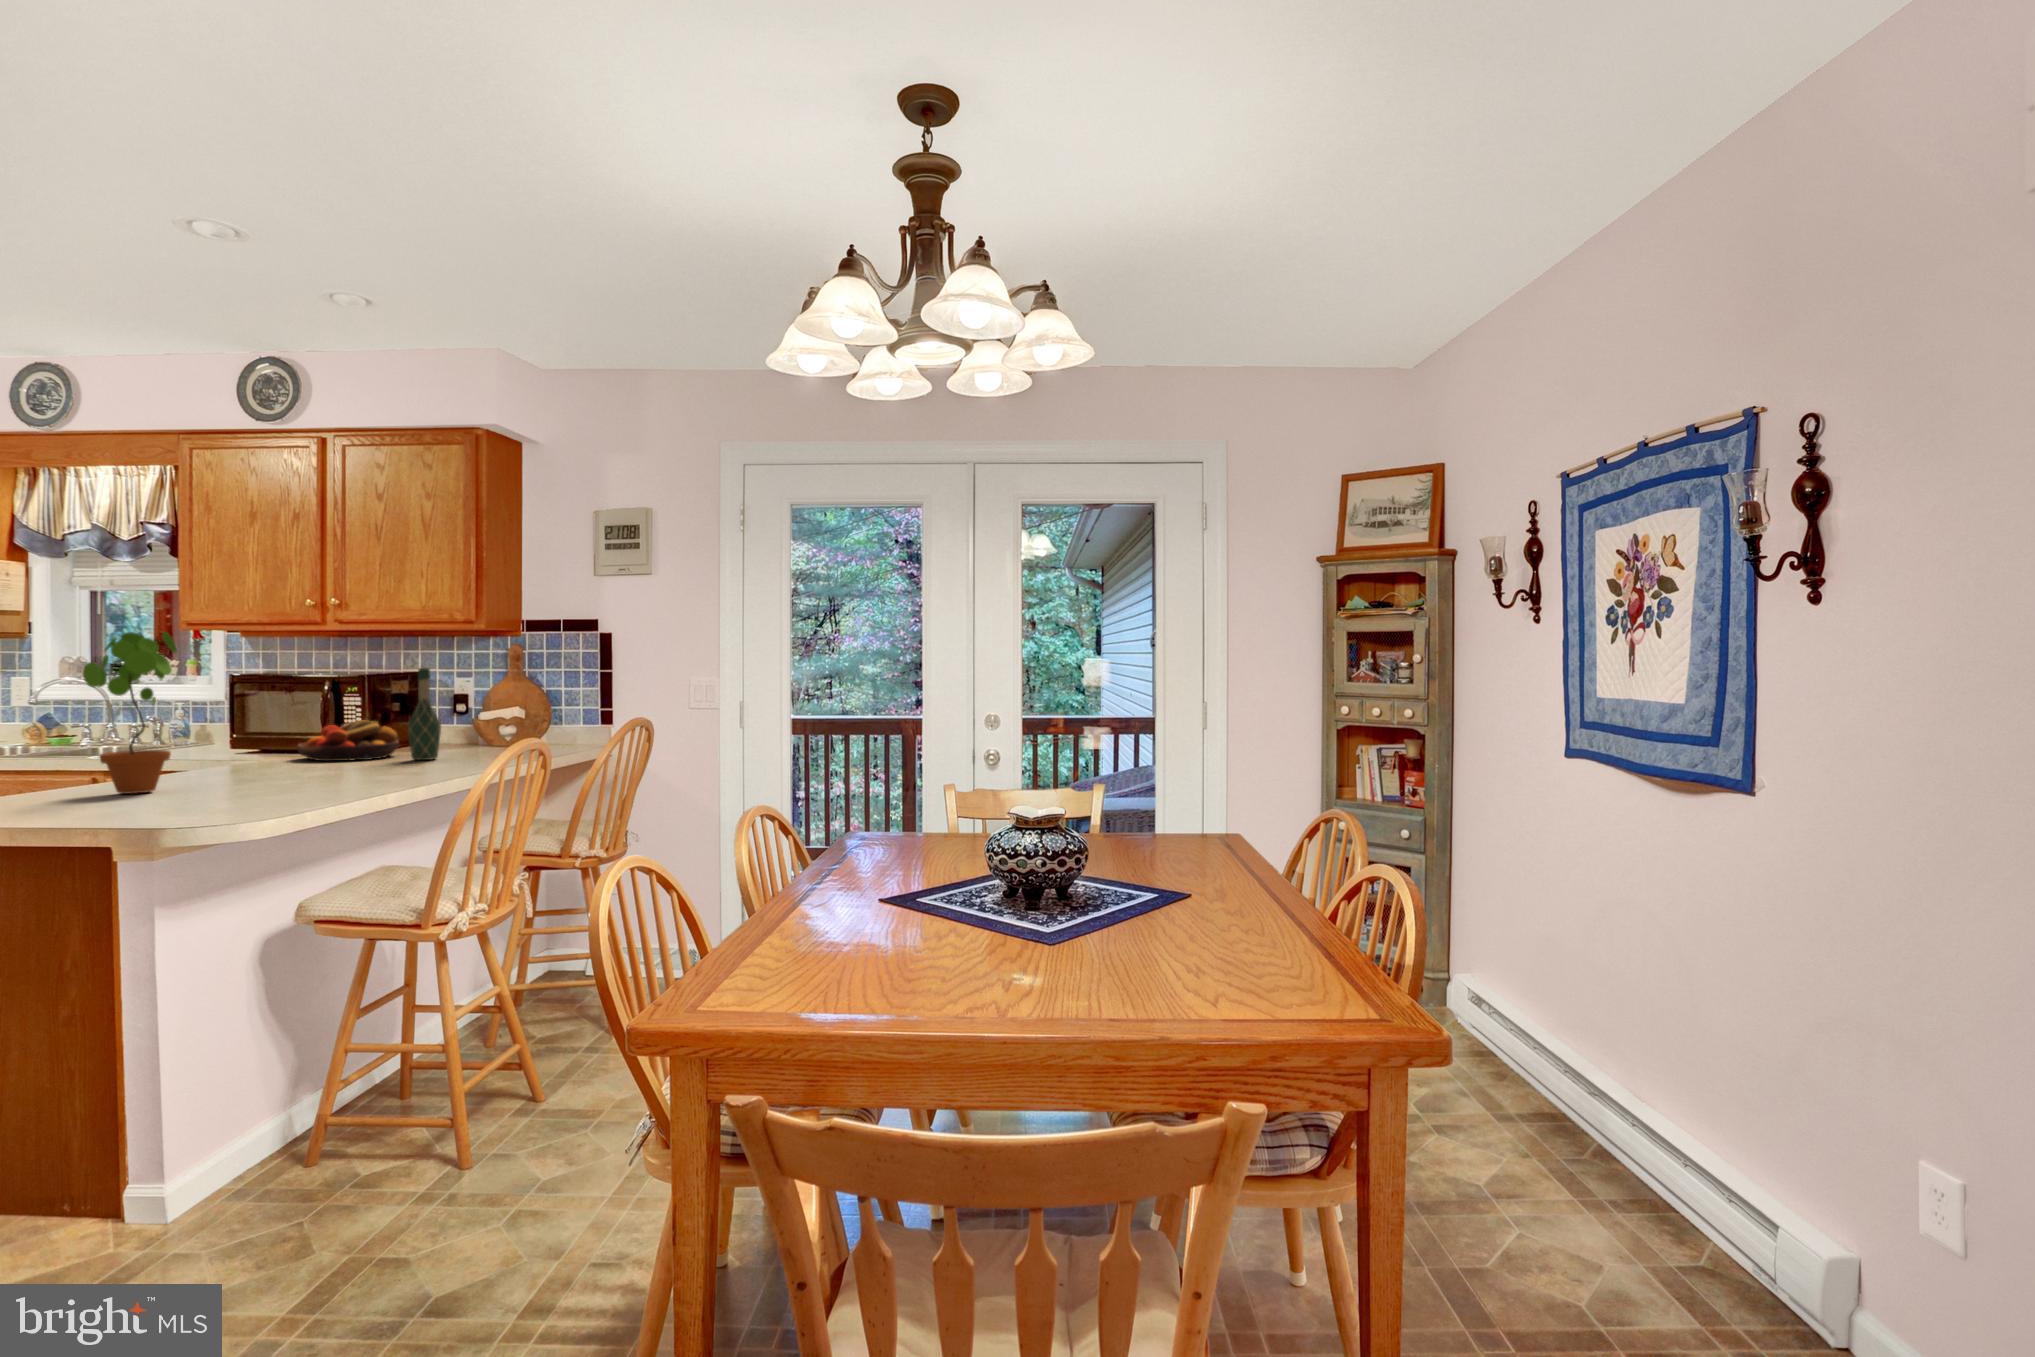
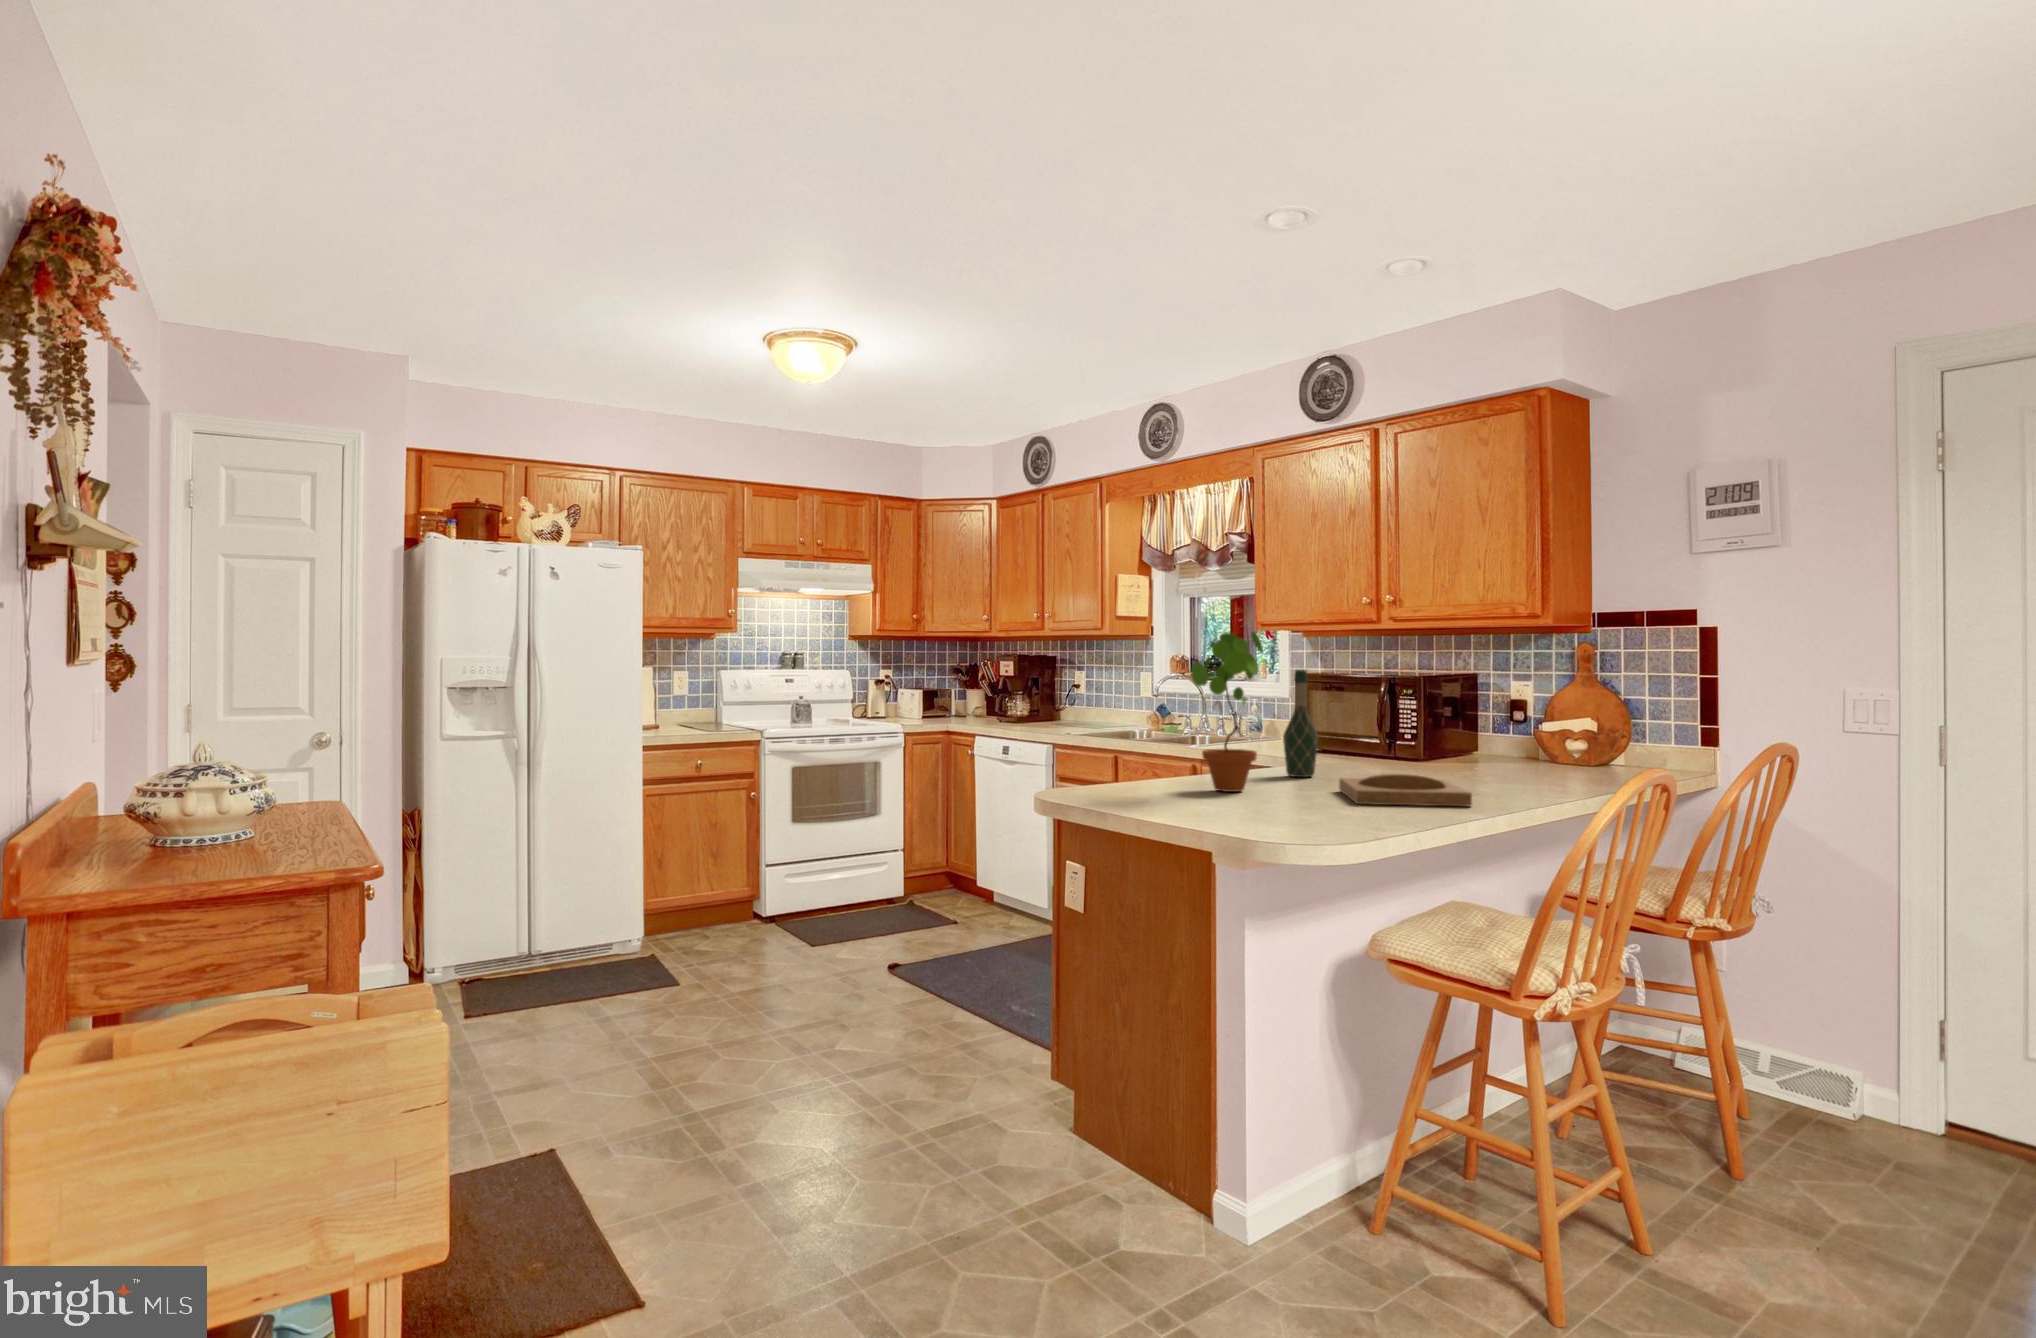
wine bottle: present [408,668,441,760] -> present [1283,670,1318,777]
fruit bowl: present [297,720,399,761] -> none [1356,726,1455,770]
tray: none [269,761,397,791] -> present [1339,774,1472,806]

